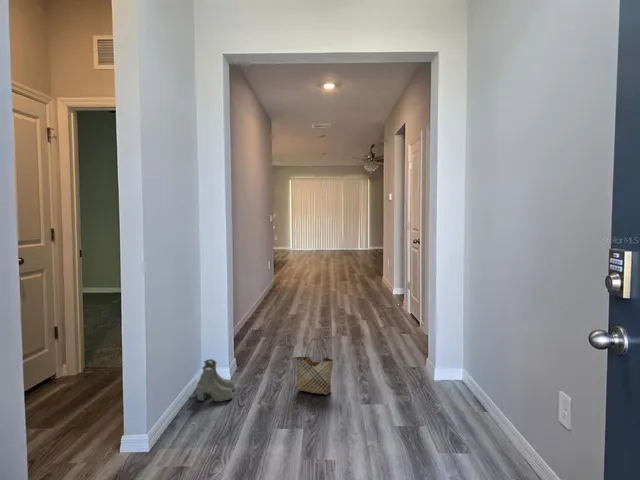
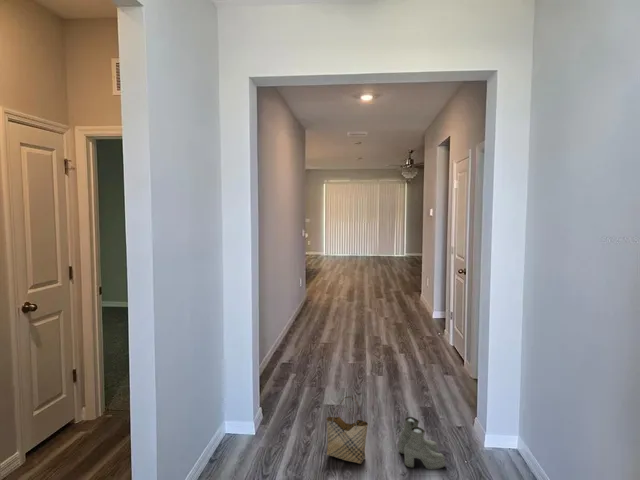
boots: present [197,359,235,402] -> present [399,417,445,470]

